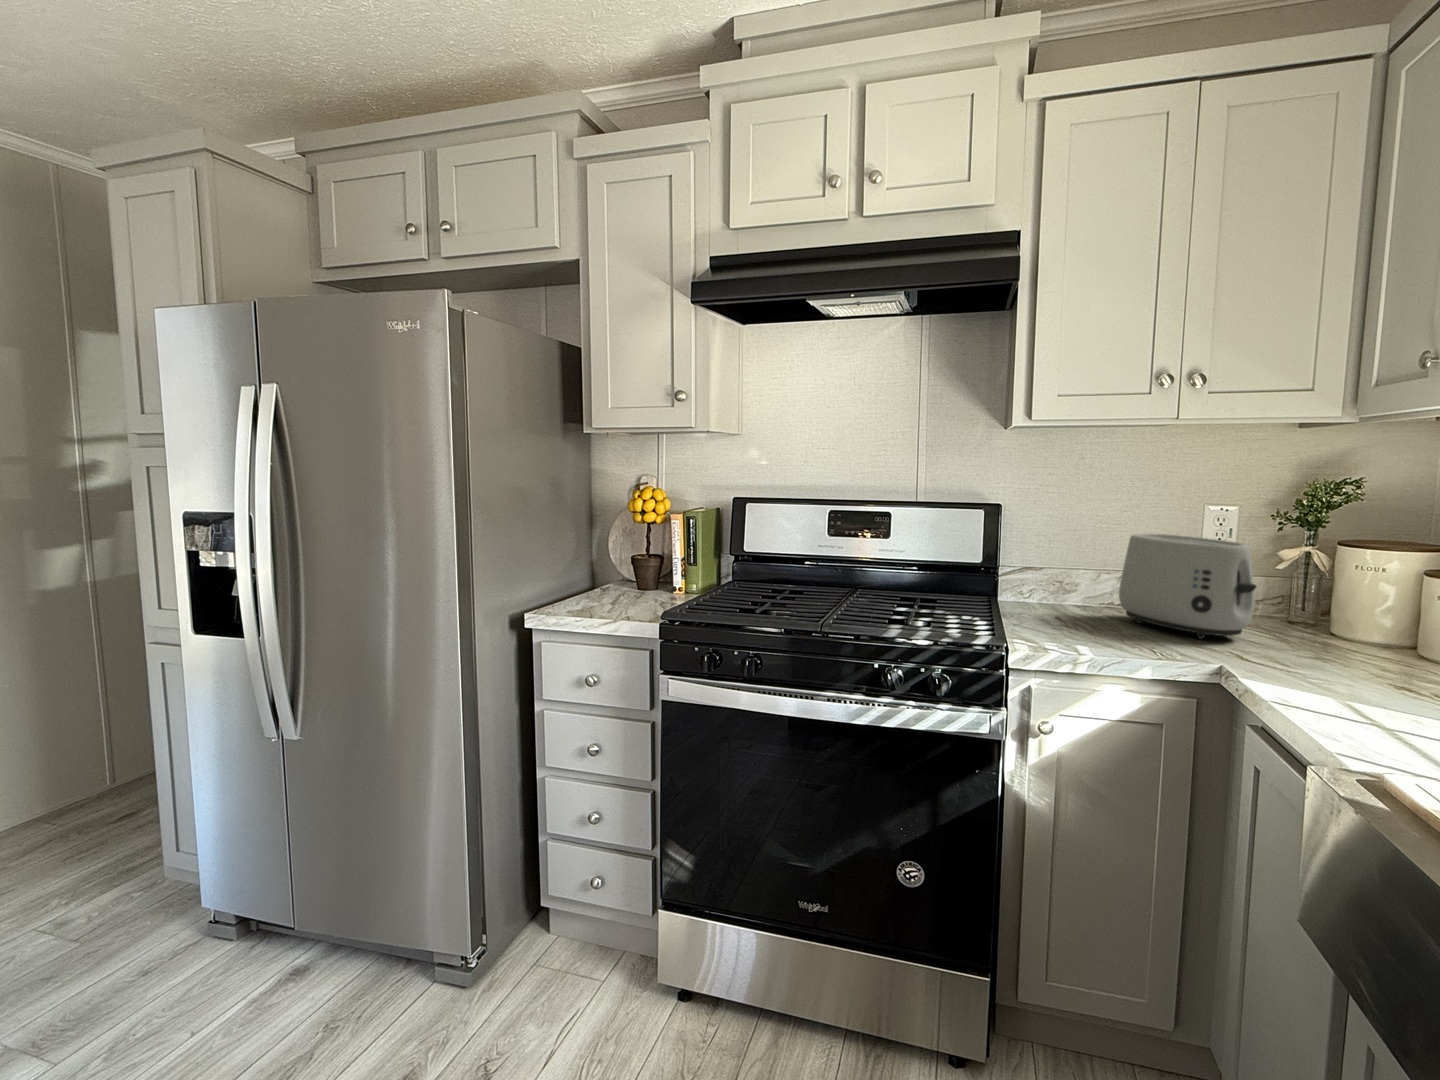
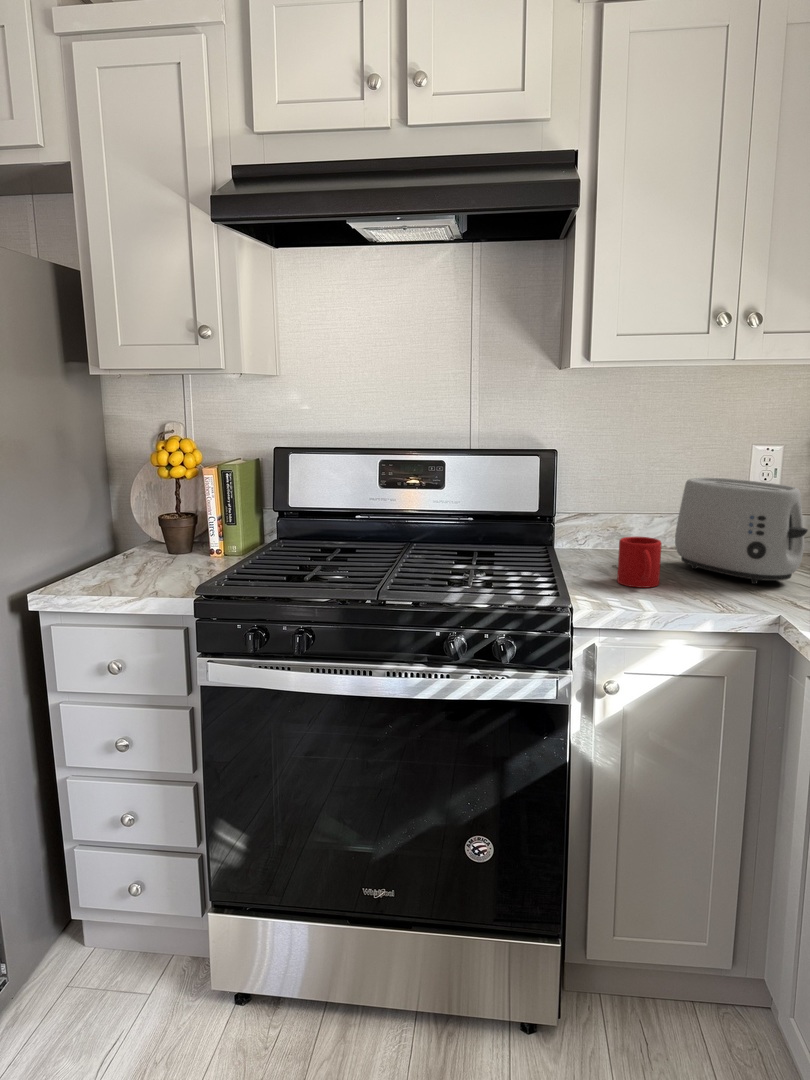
mug: none [1056,587,1101,636] -> present [617,537,662,588]

